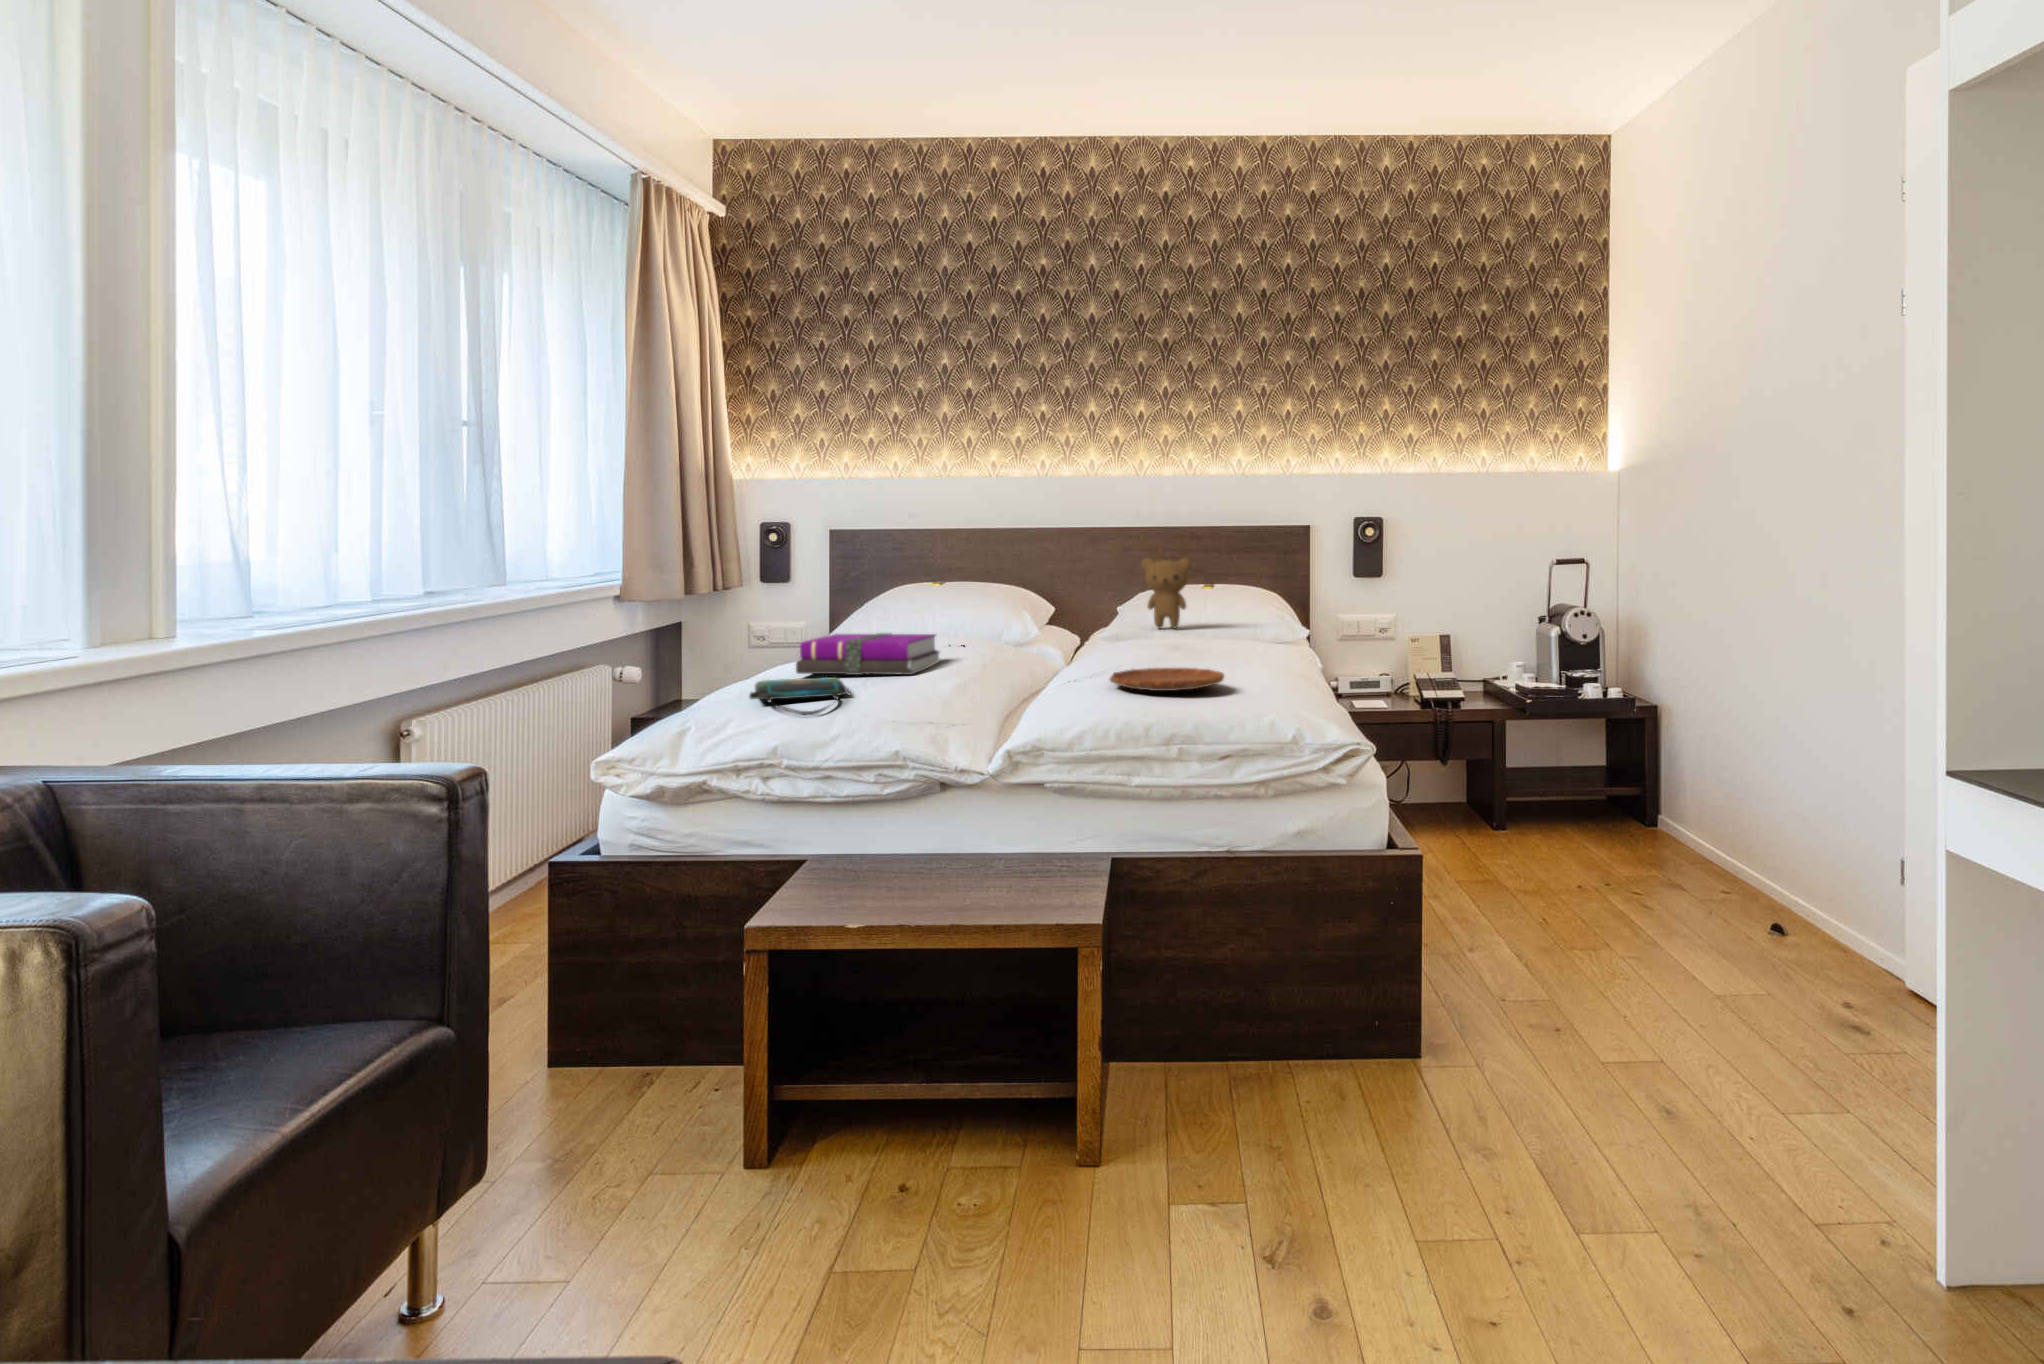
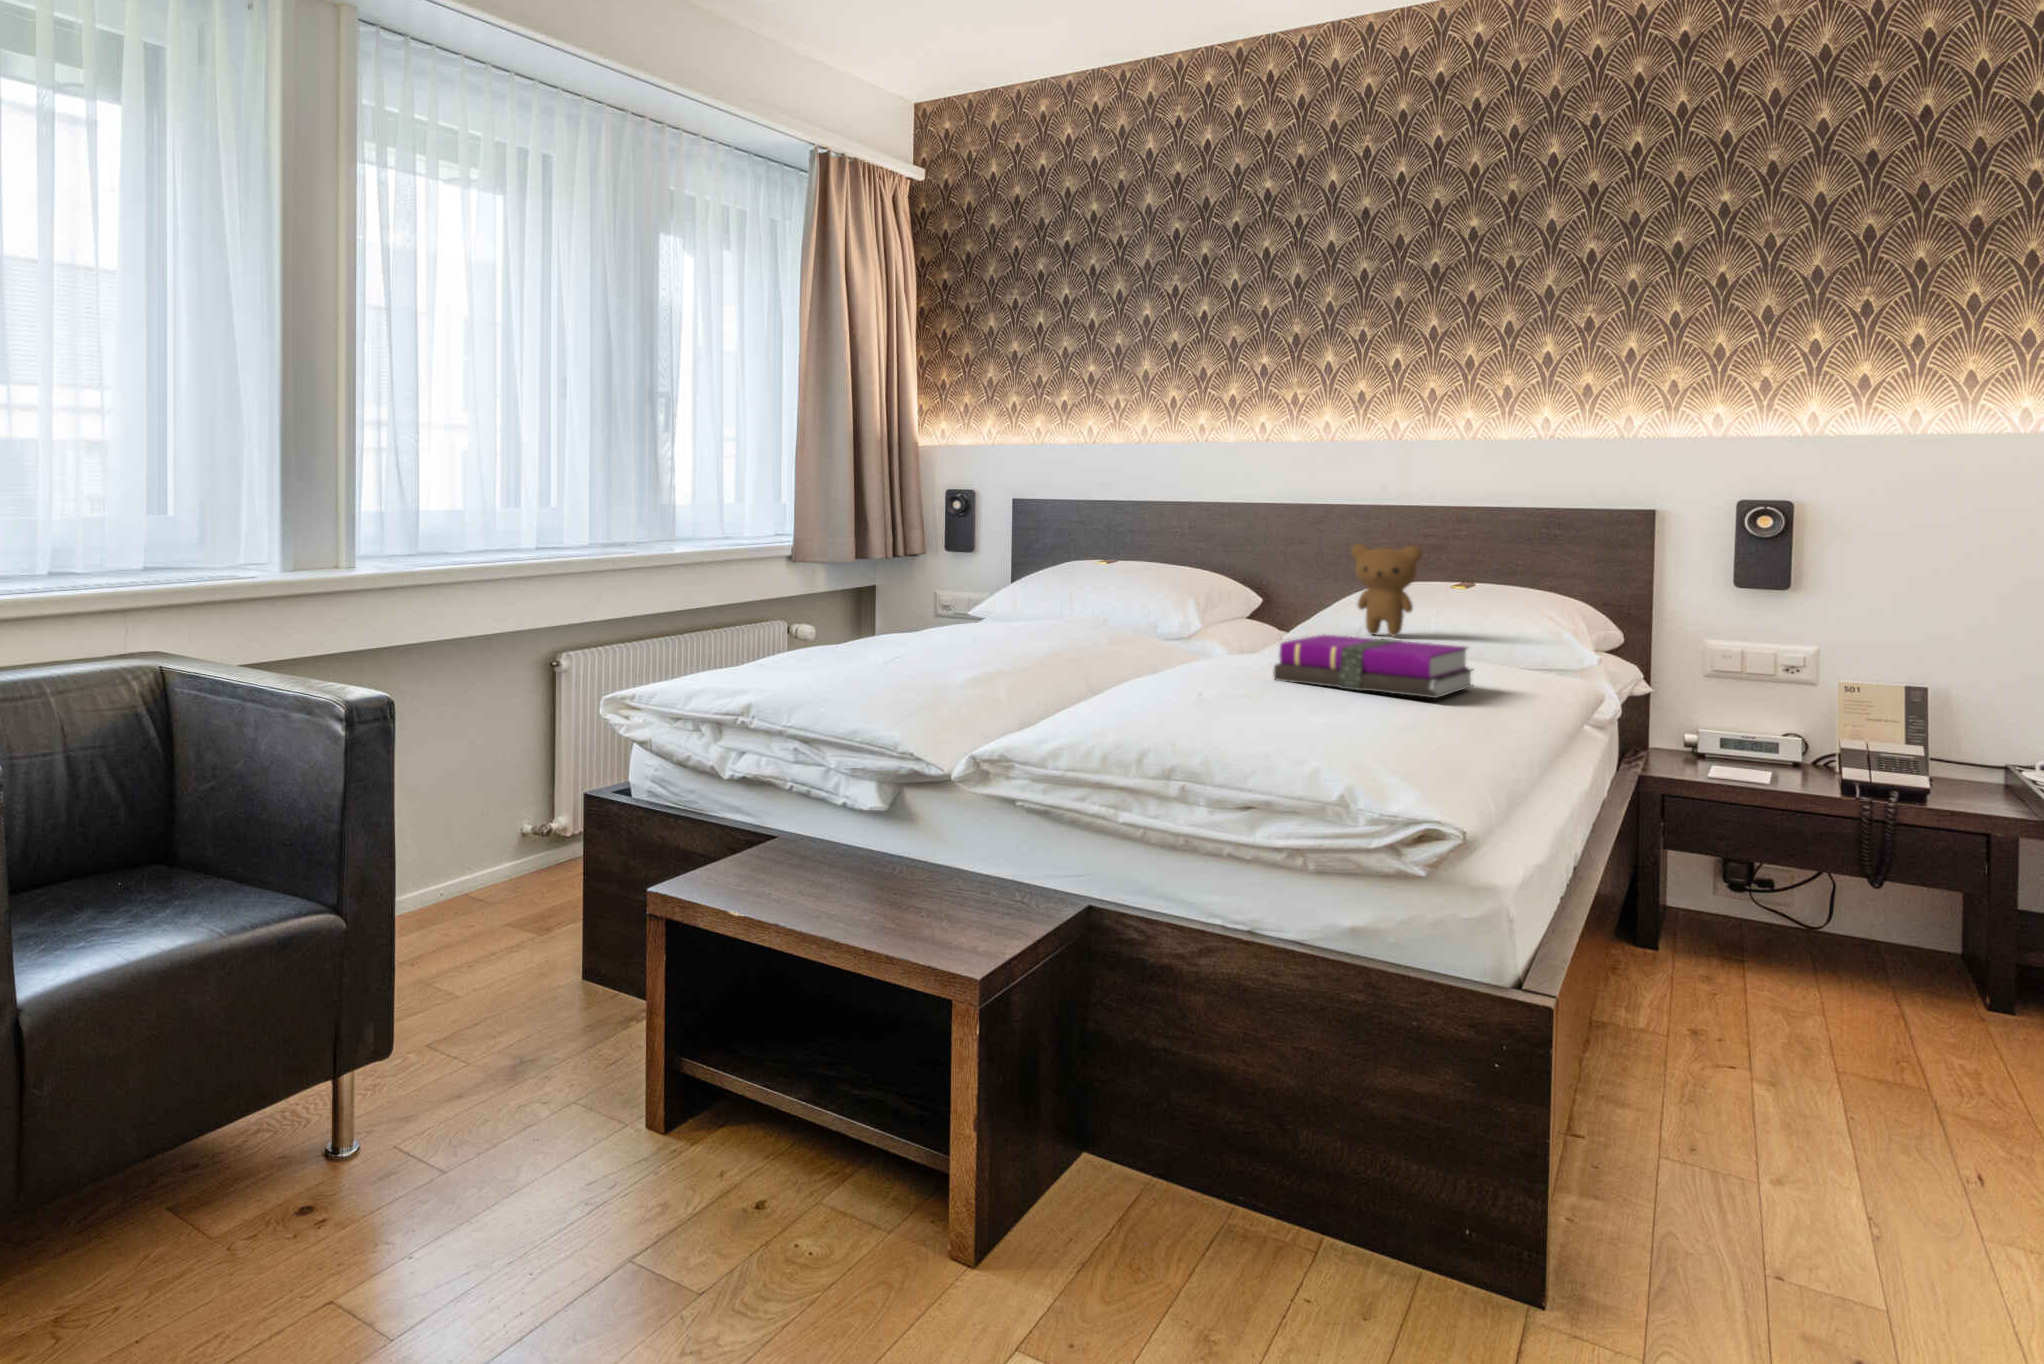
notebook: present [796,633,940,675] -> present [1274,634,1472,698]
tray: present [1110,668,1224,691] -> none [1159,681,1323,713]
tote bag: present [750,677,850,715] -> none [777,651,887,691]

